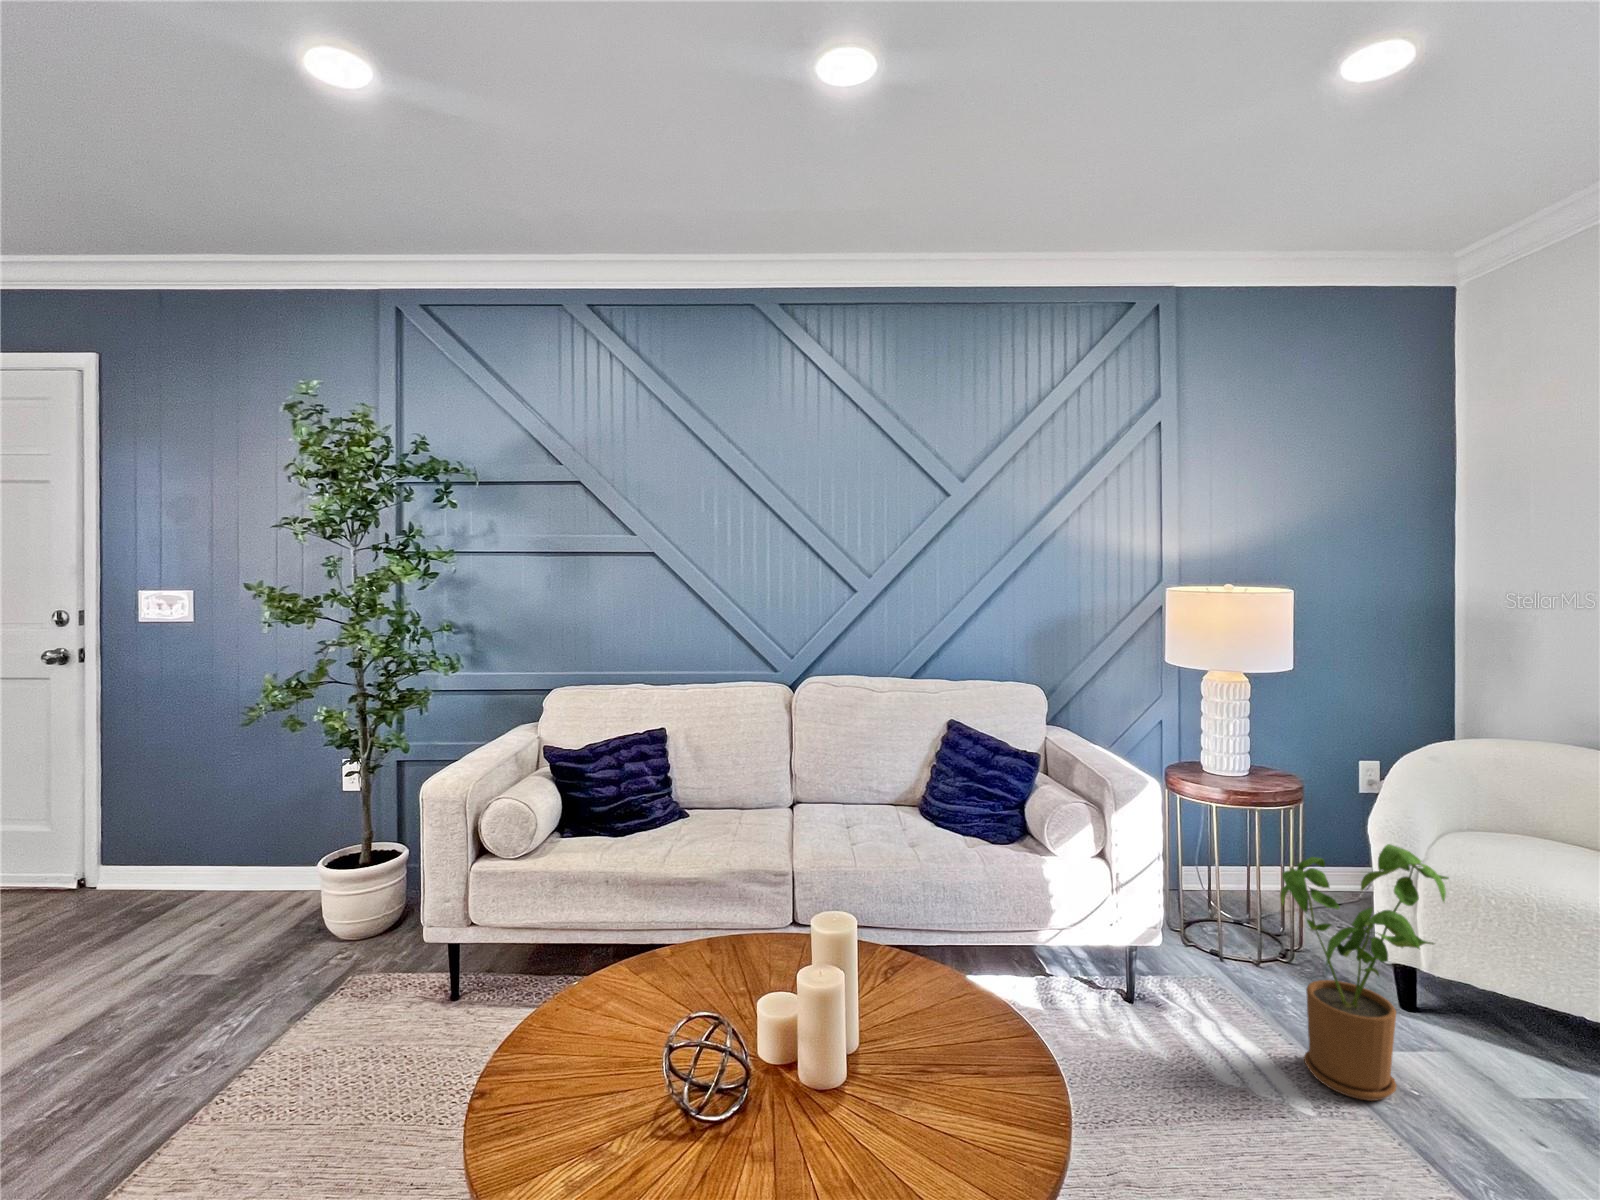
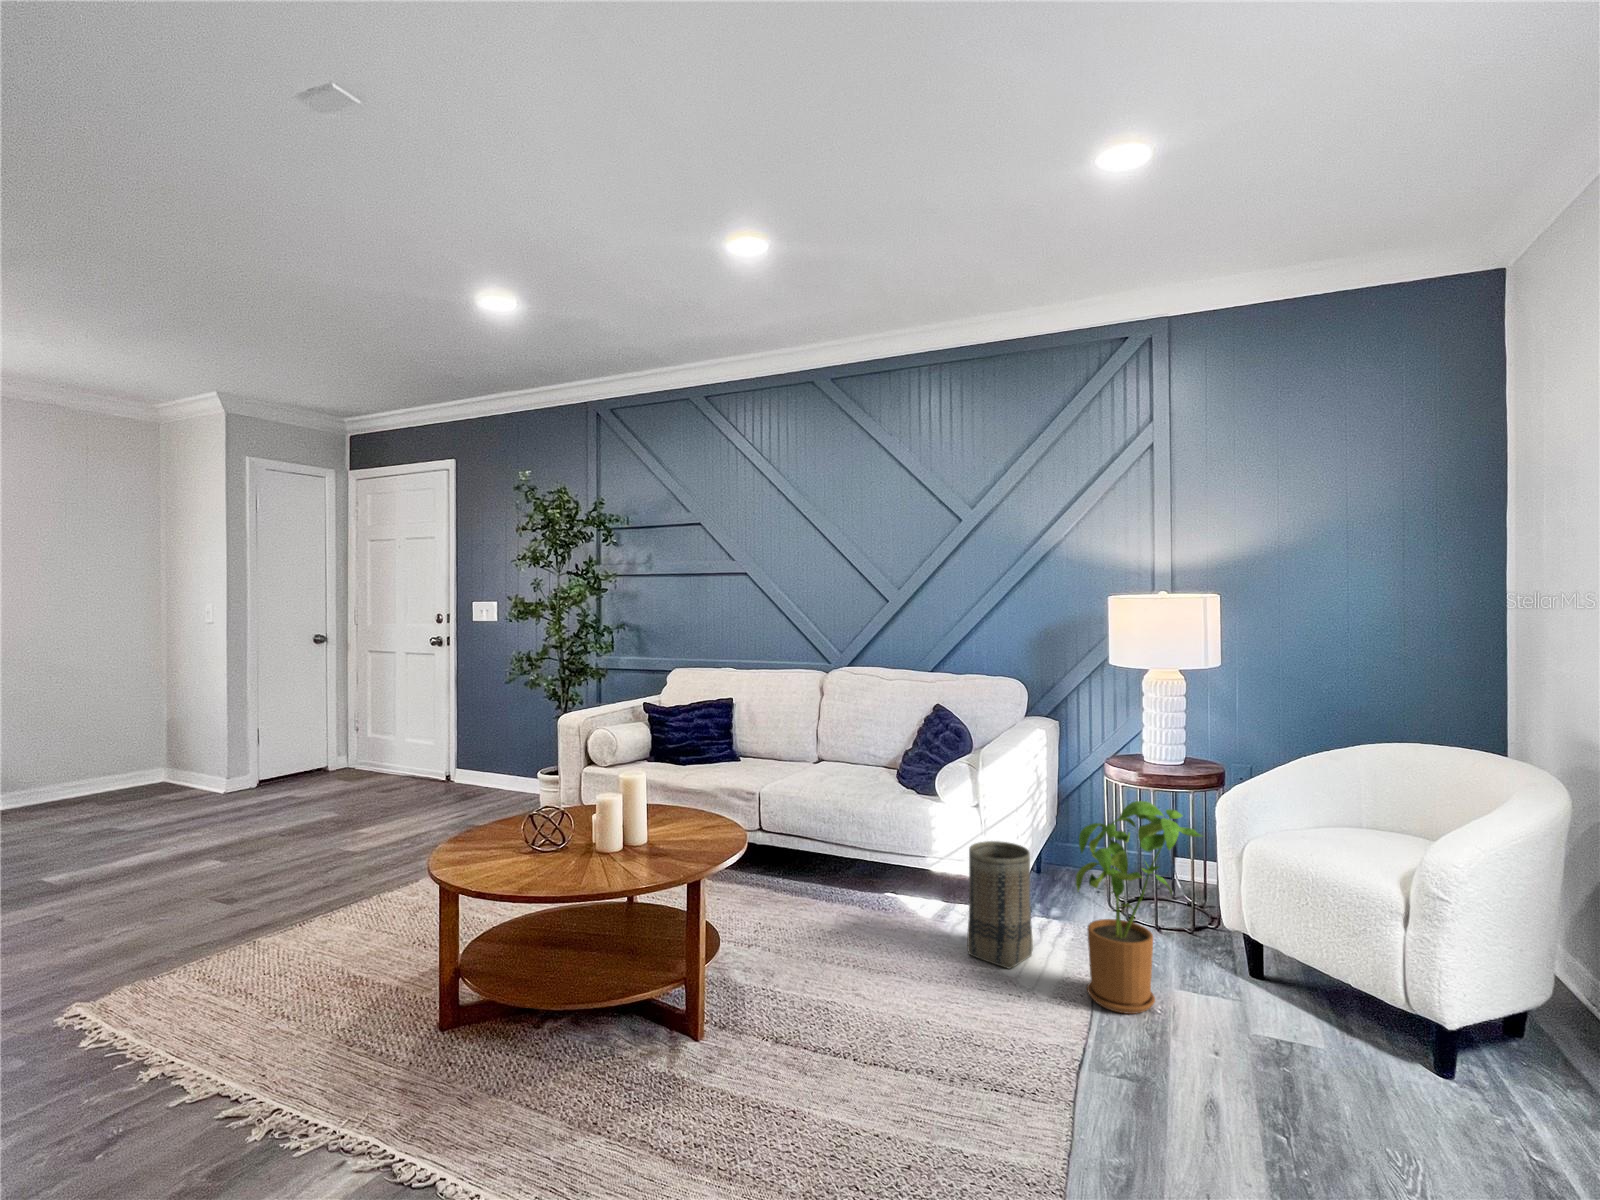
basket: none [1126,899,1208,1064] -> present [967,841,1033,969]

